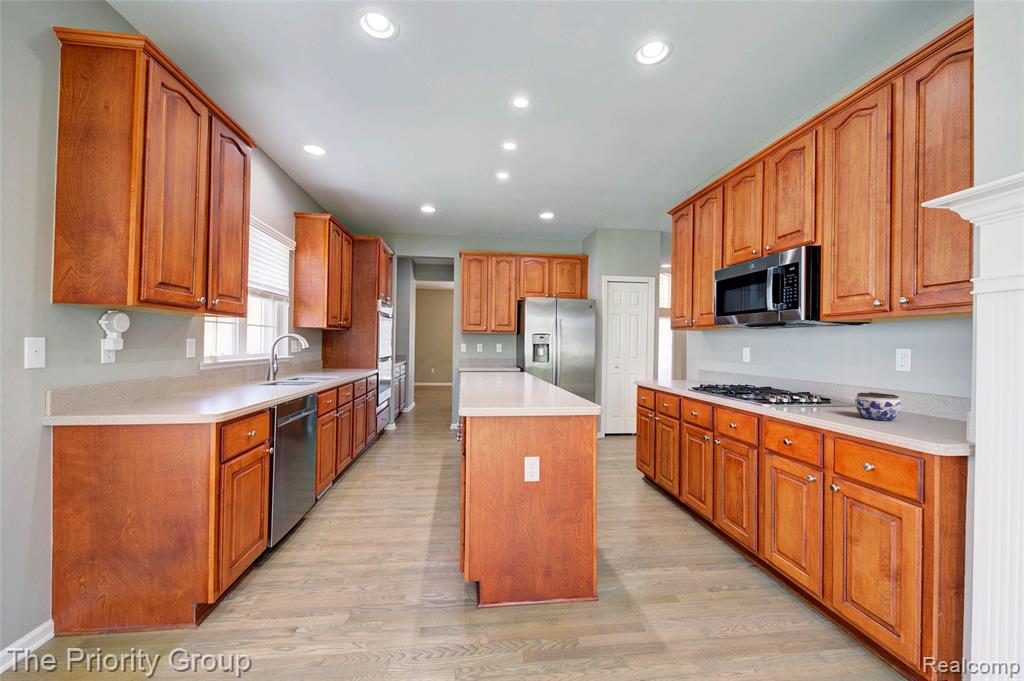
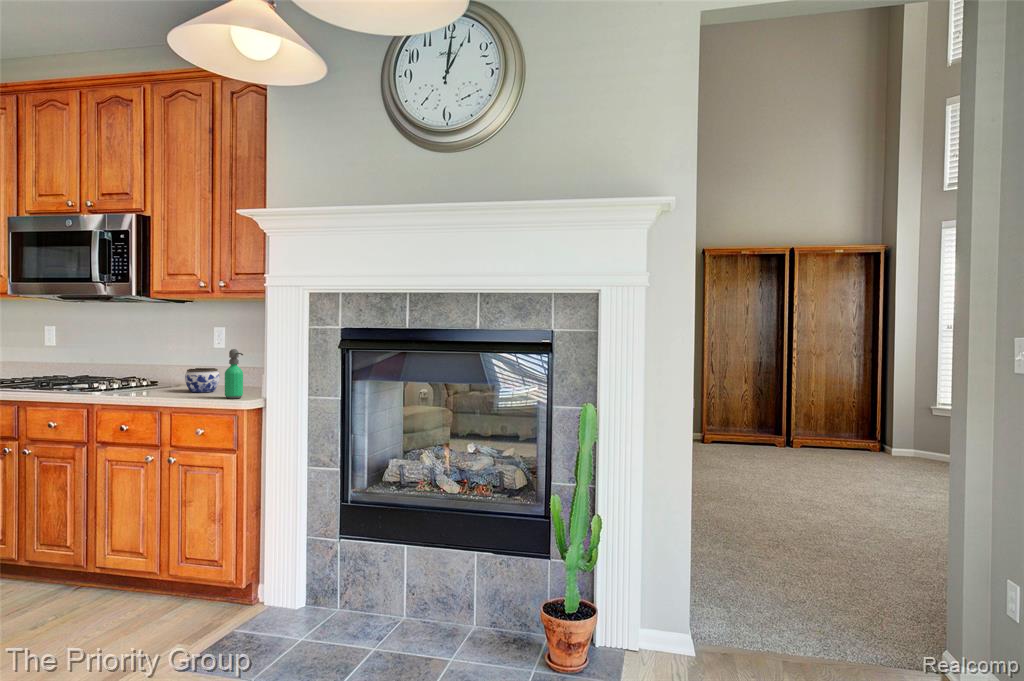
soap dispenser: none [905,376,935,437] -> present [225,349,243,399]

